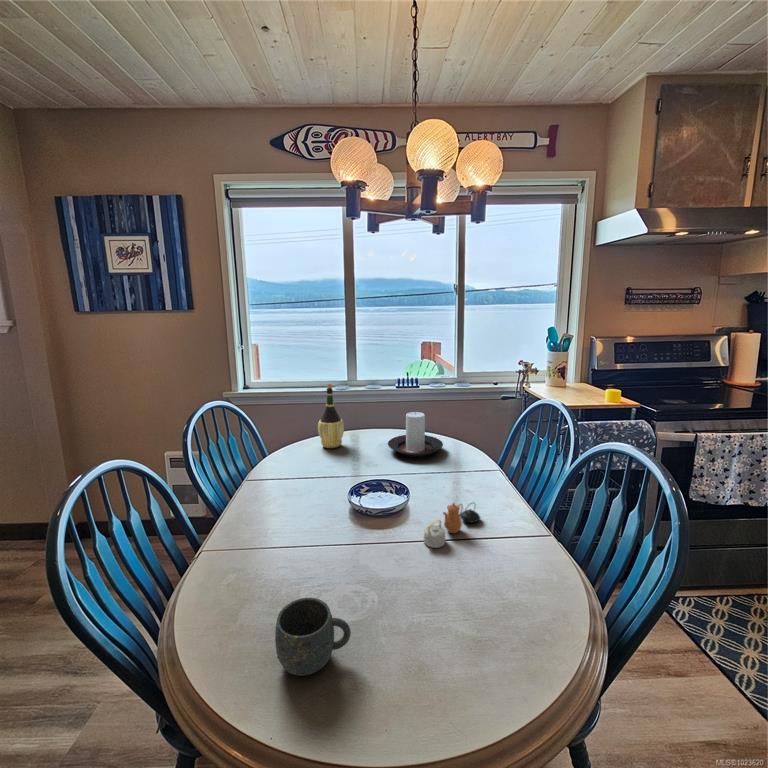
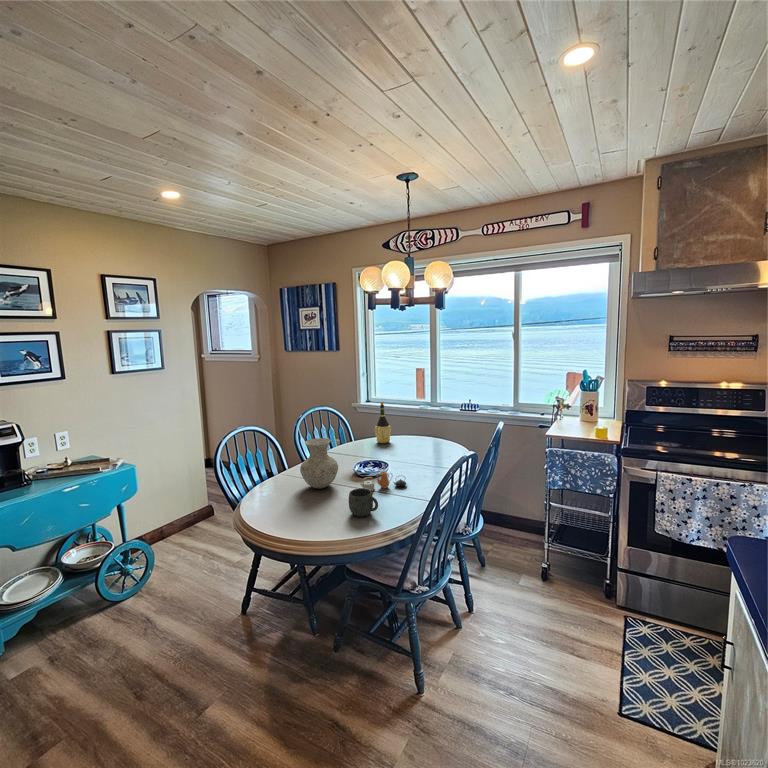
candle holder: present [388,412,443,457] -> none [408,425,446,456]
vase: none [305,465,382,571] -> present [300,438,338,489]
mug: present [275,598,351,676] -> present [349,488,378,517]

